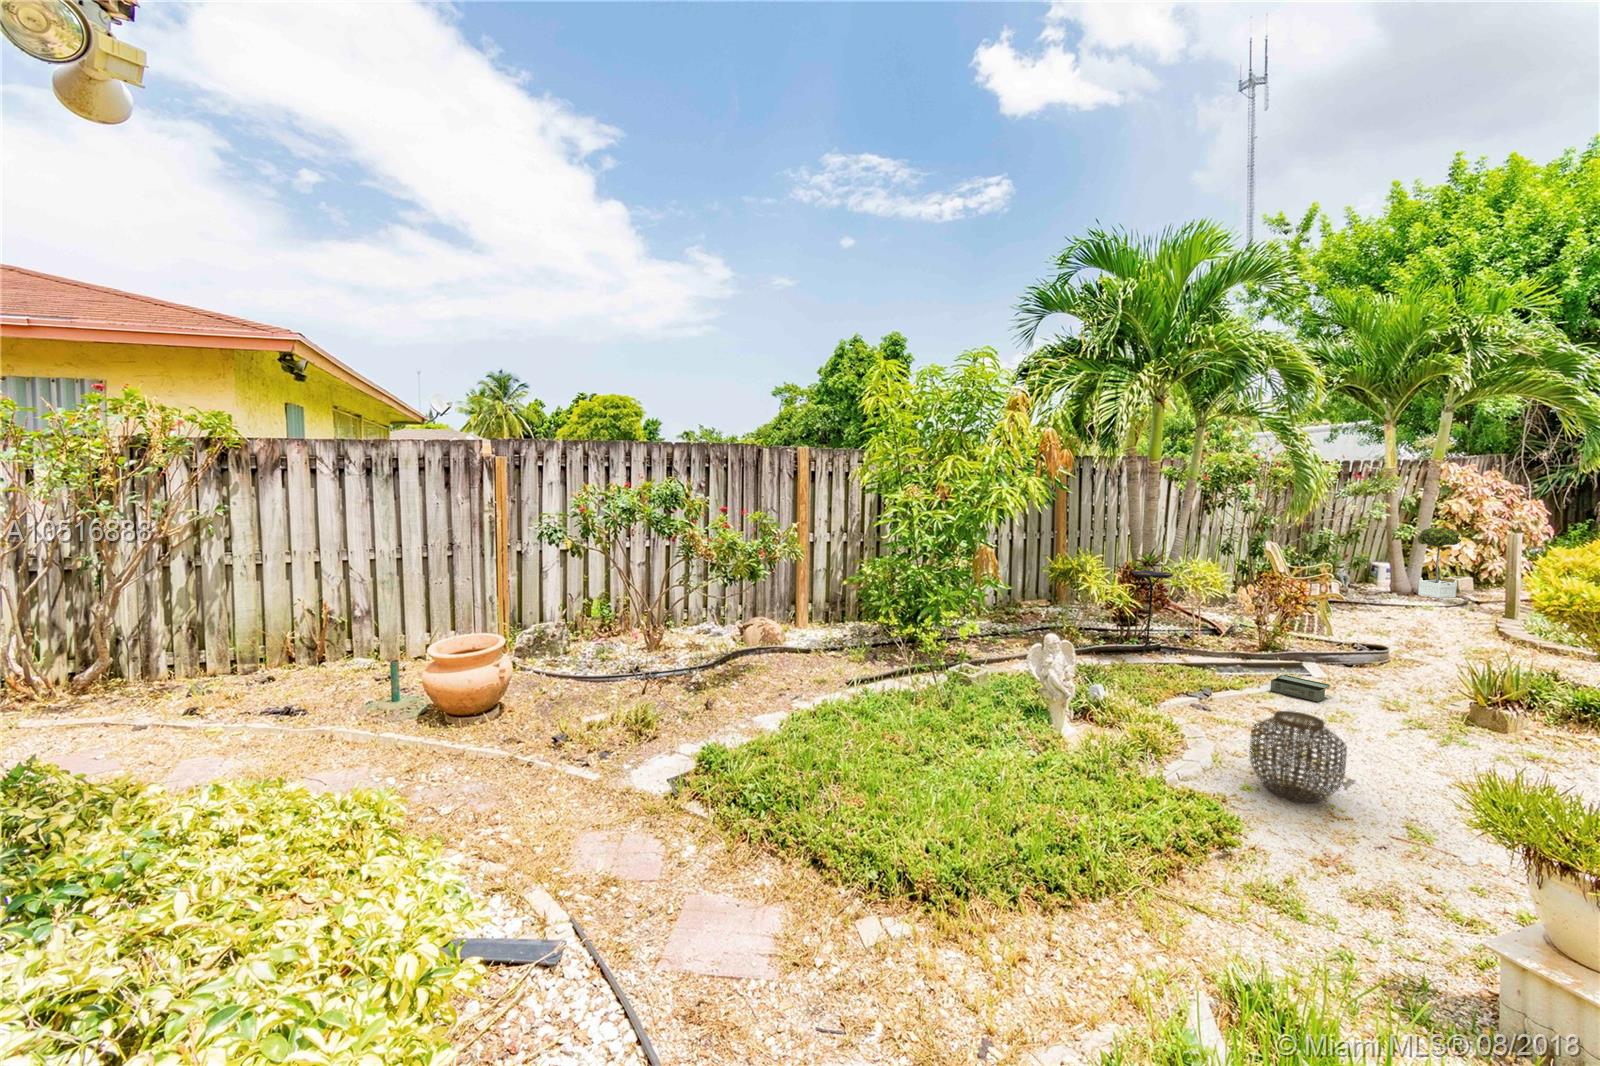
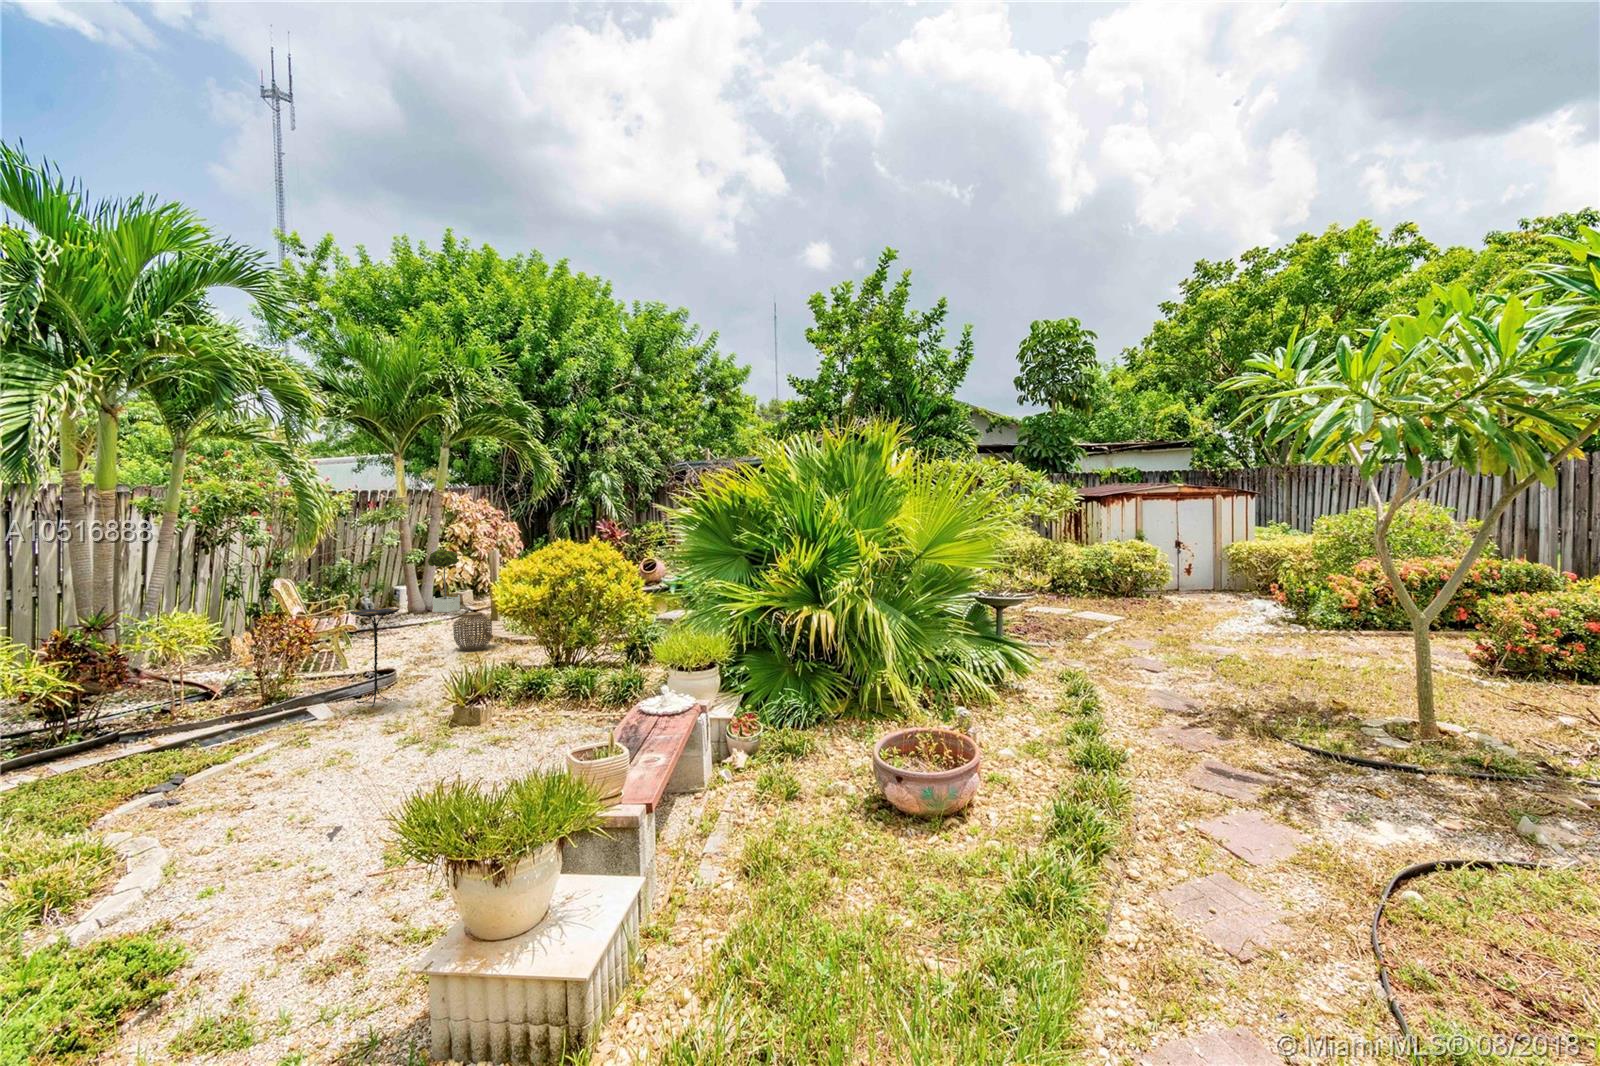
side table: present [1132,570,1173,655] -> present [350,608,399,706]
toolbox: present [1270,675,1330,702] -> none [267,724,334,751]
woven basket: present [1250,711,1347,804] -> present [453,612,492,651]

